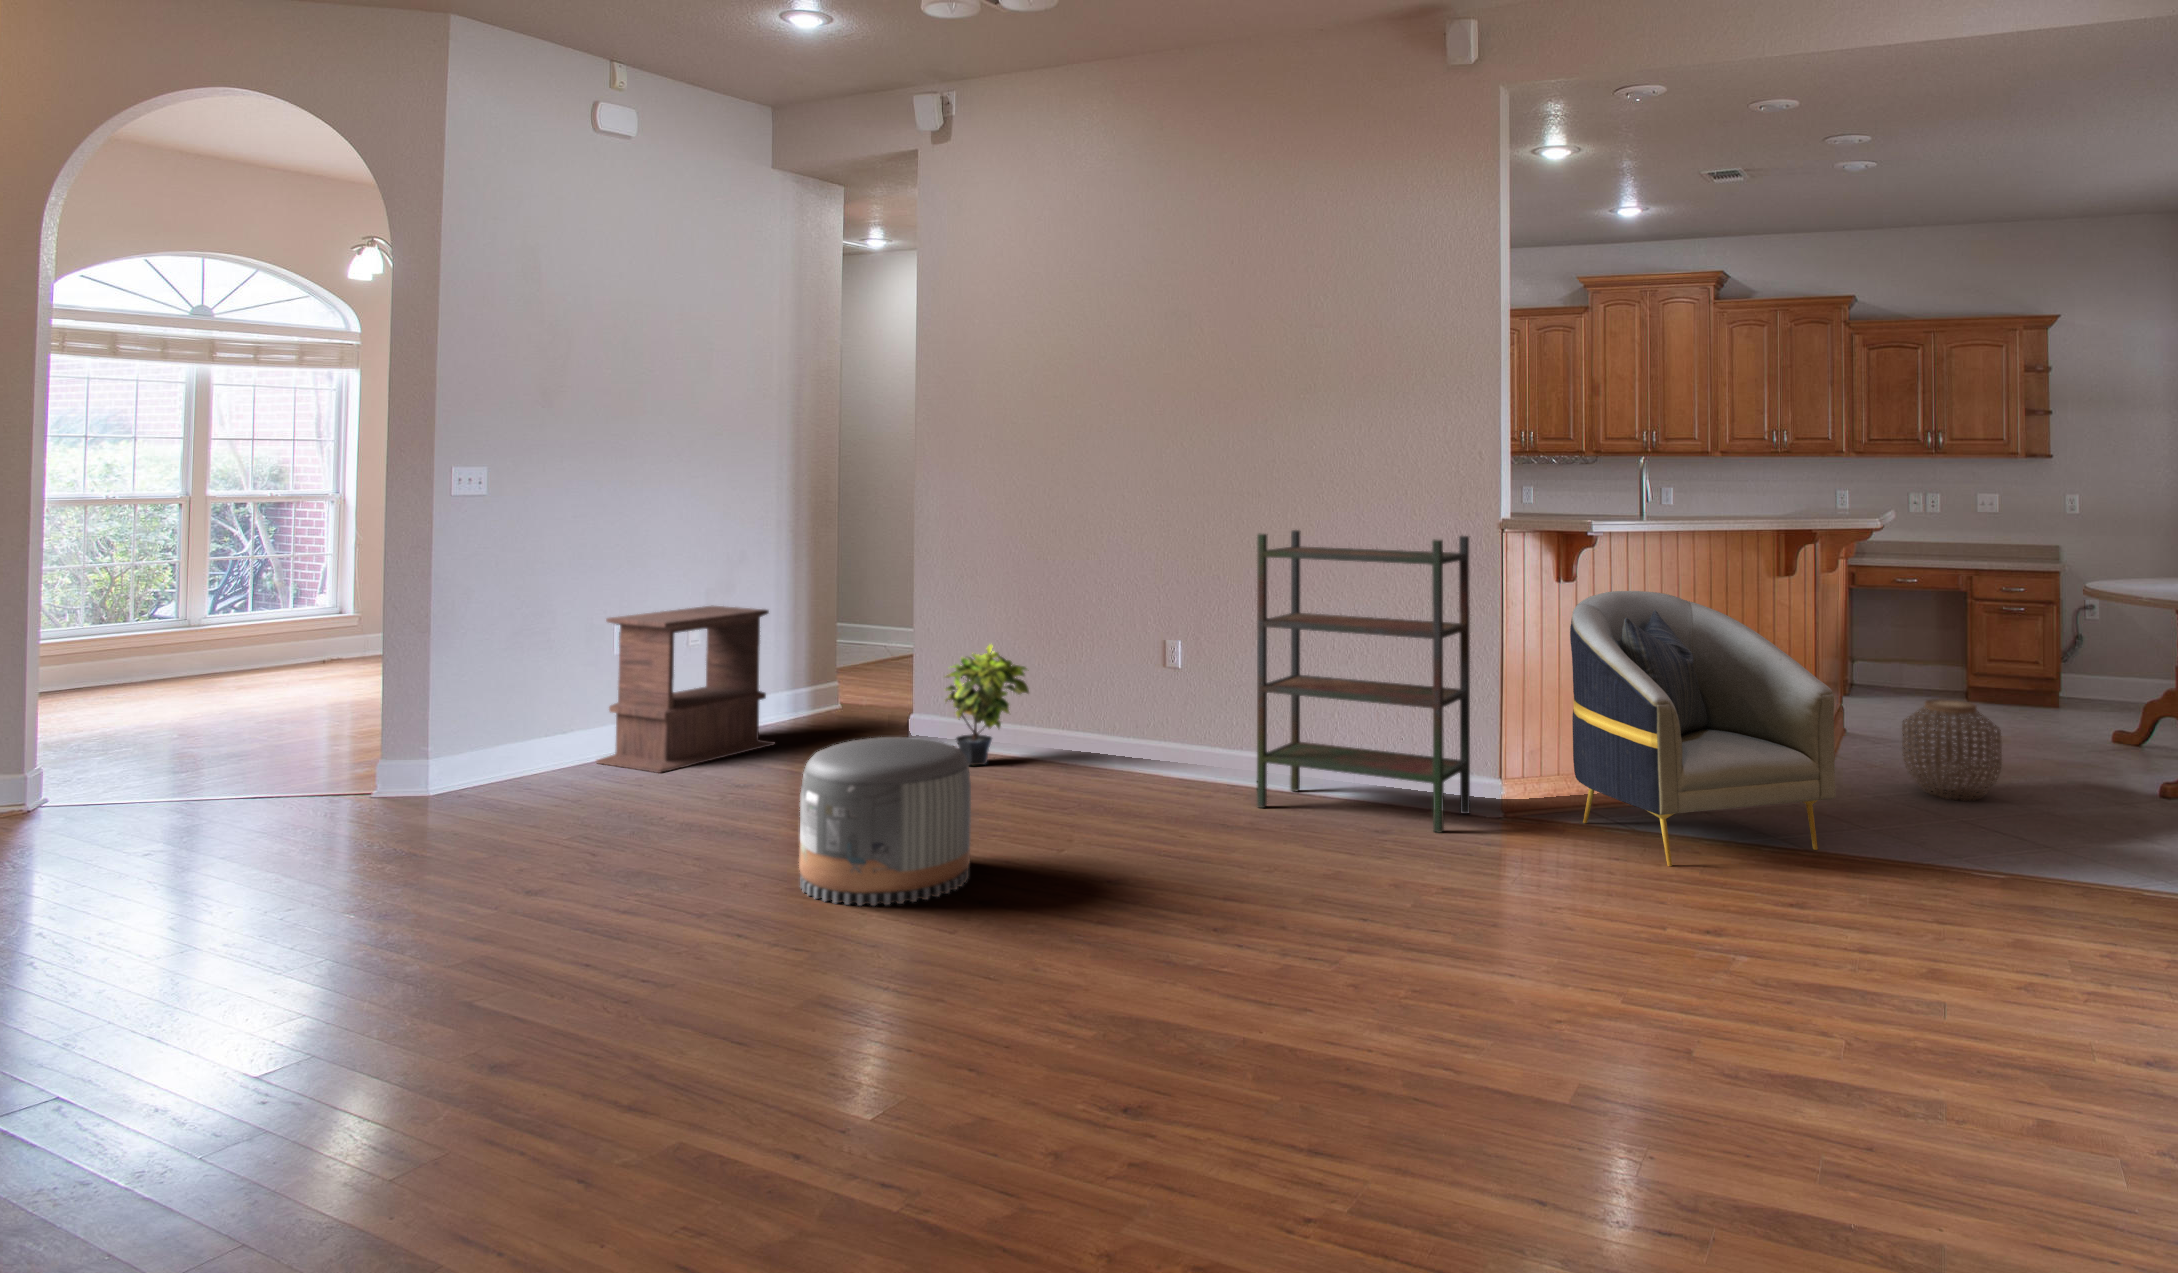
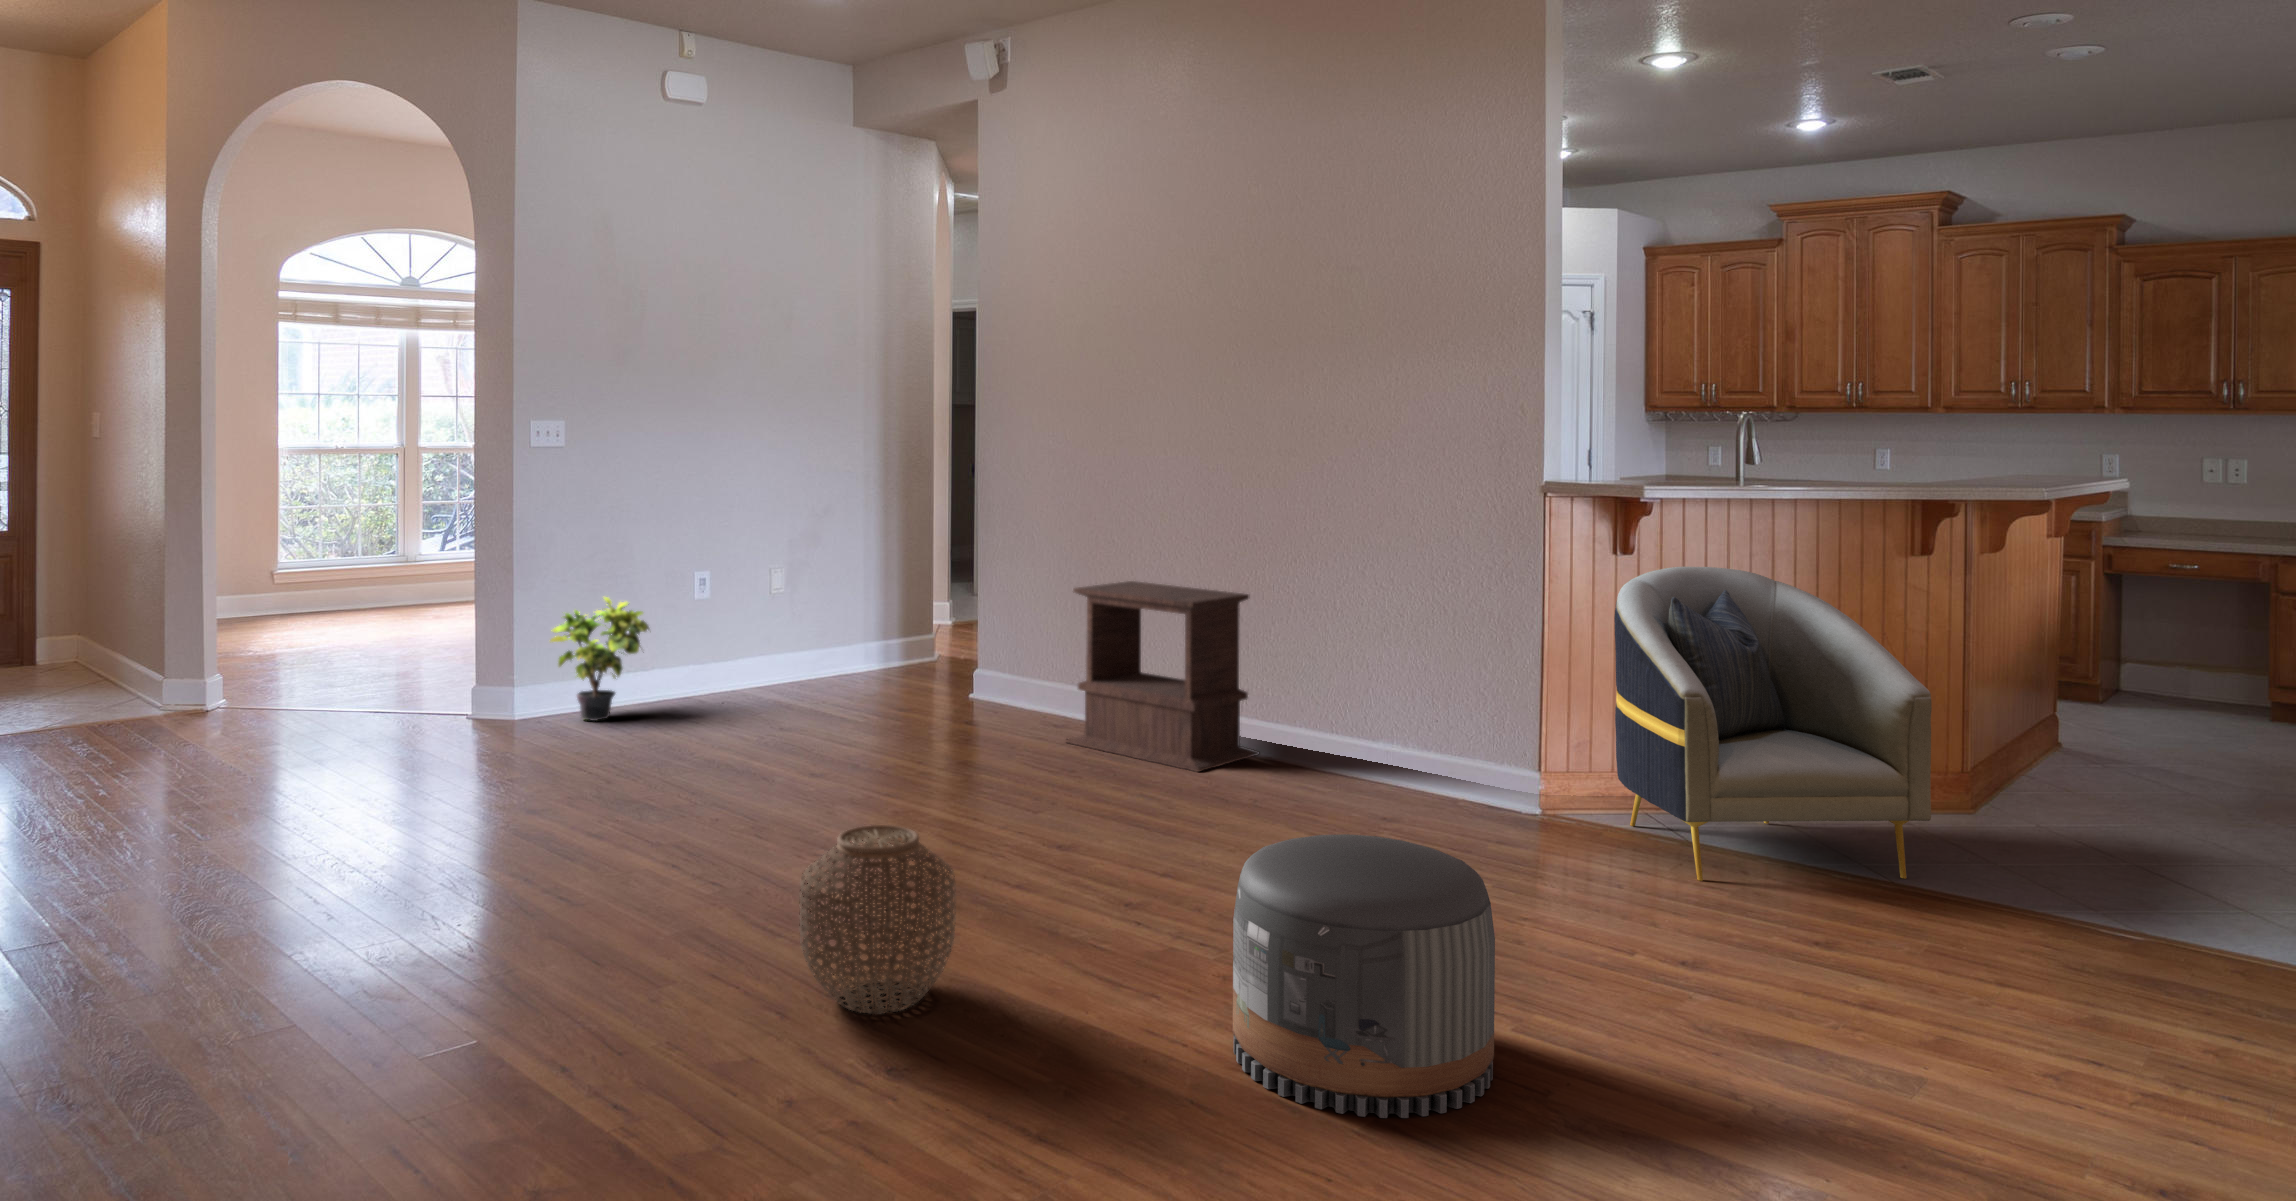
bookshelf: present [1257,530,1470,833] -> none [1271,491,1506,823]
side table: present [596,606,776,773] -> present [1066,581,1260,772]
potted plant: present [945,645,1029,765] -> present [550,597,649,721]
woven basket: present [1902,699,2002,801] -> present [800,825,956,1013]
pouf: present [799,737,971,906] -> present [1233,834,1495,1118]

